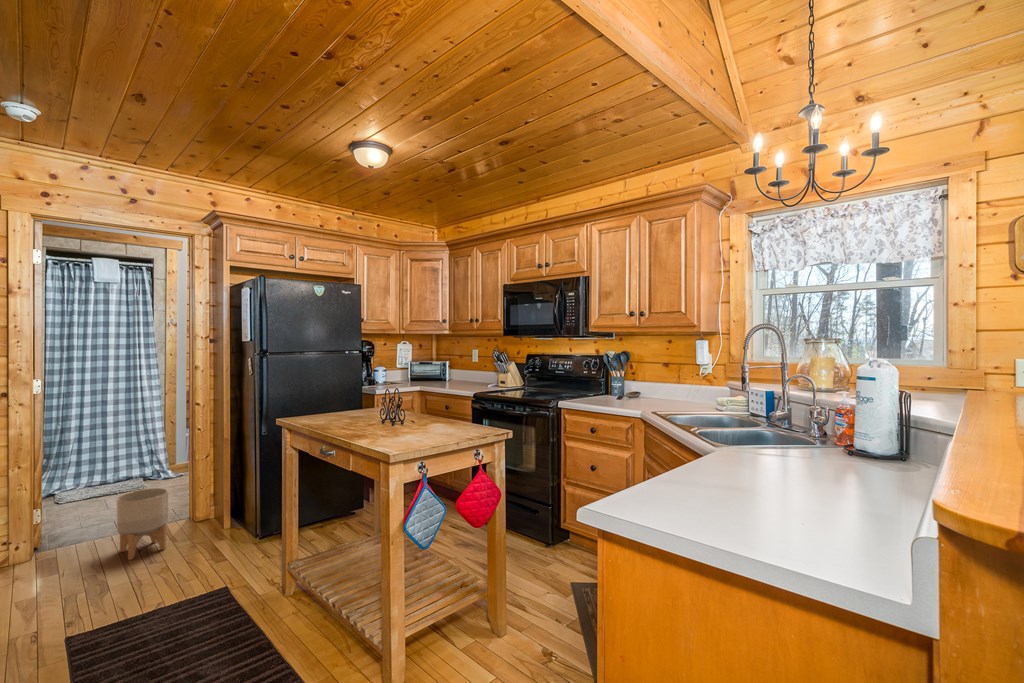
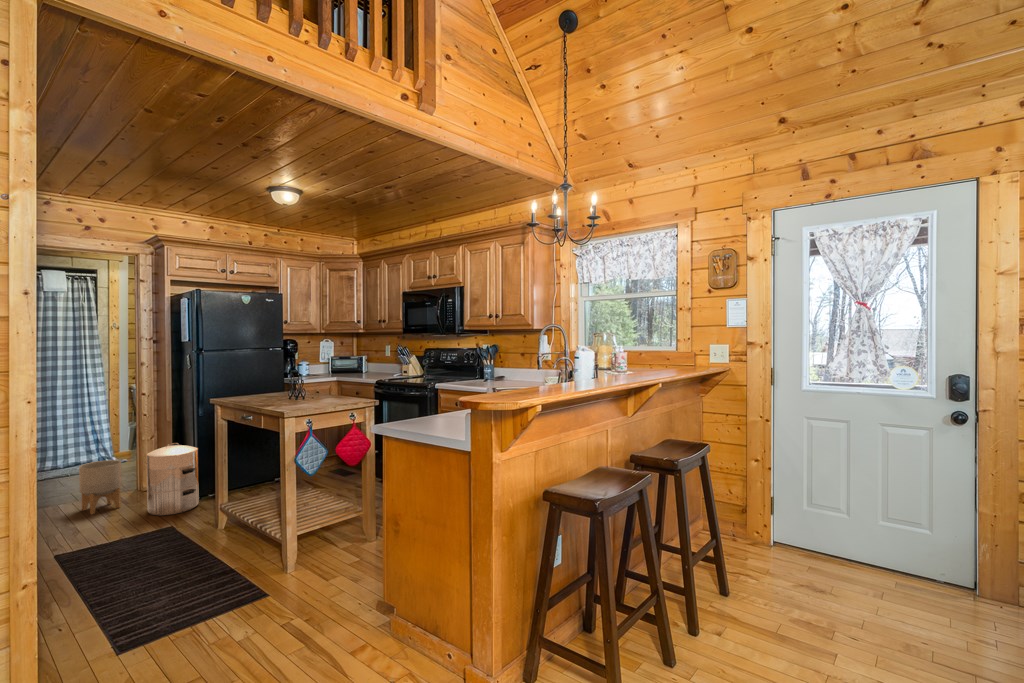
waste bin: none [197,471,260,566] -> present [146,443,199,515]

